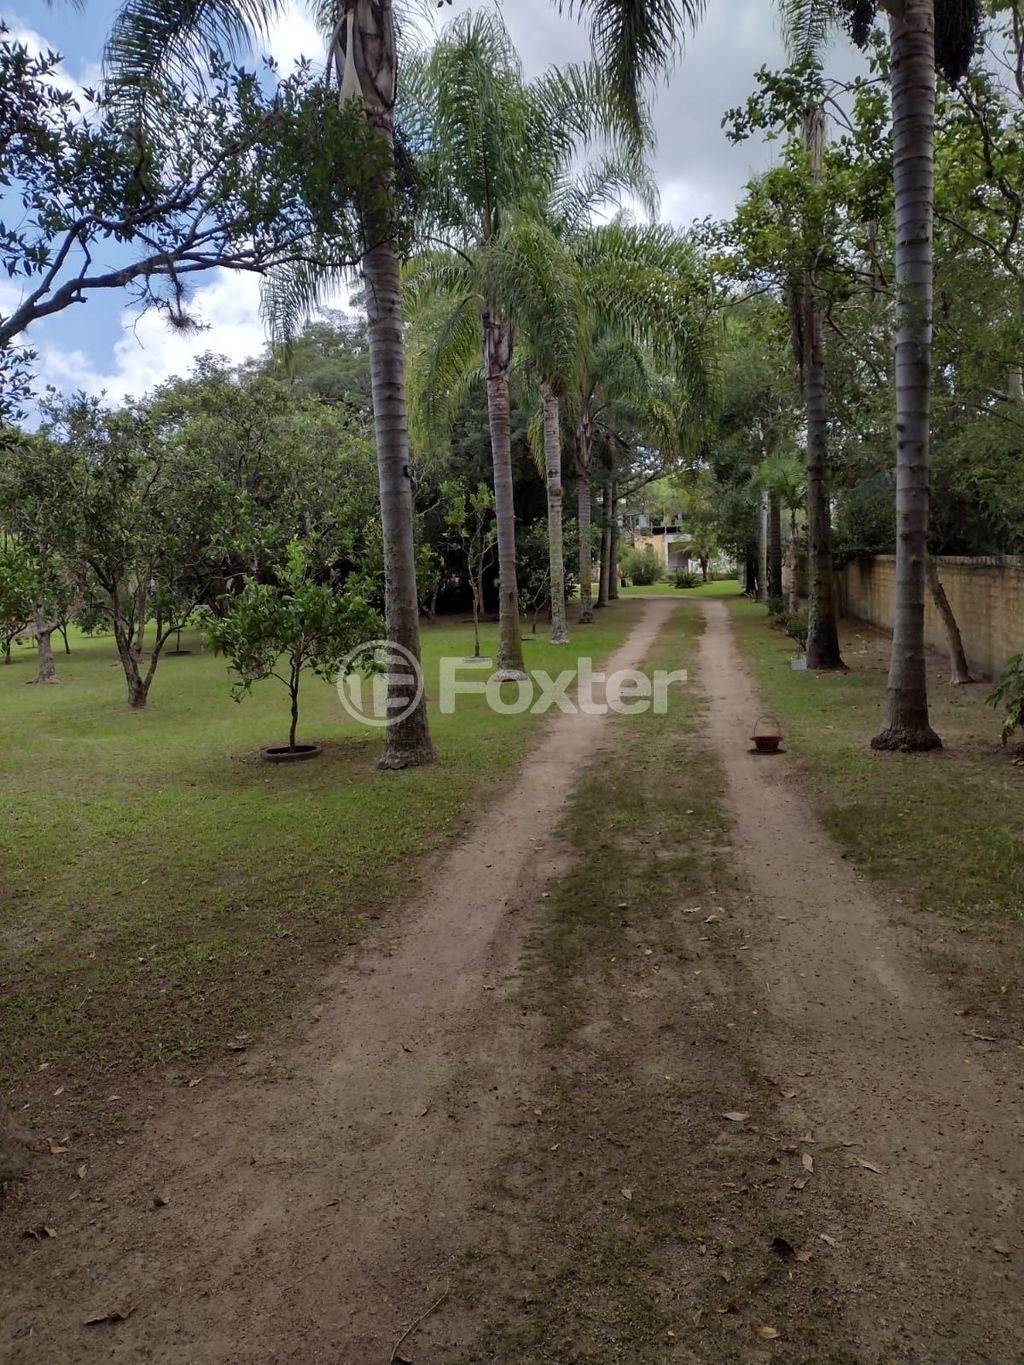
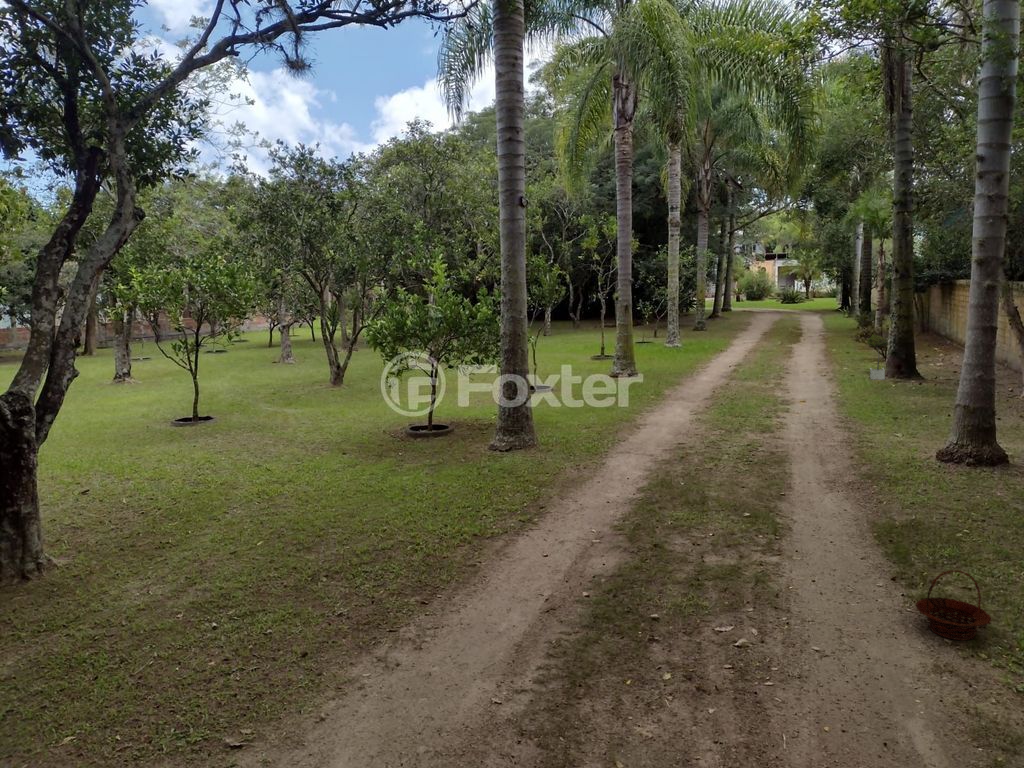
basket: present [750,720,784,752] -> present [916,570,992,640]

